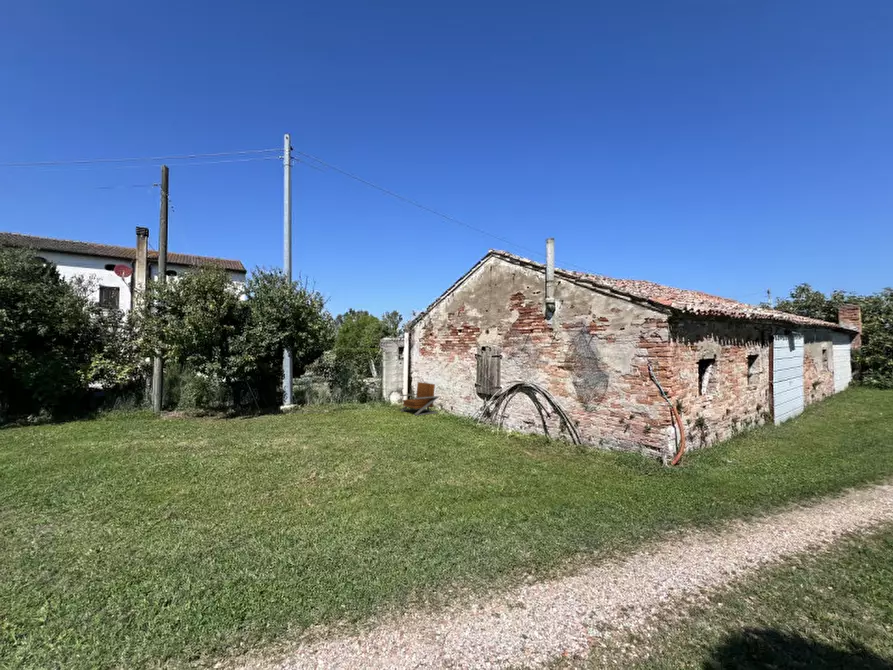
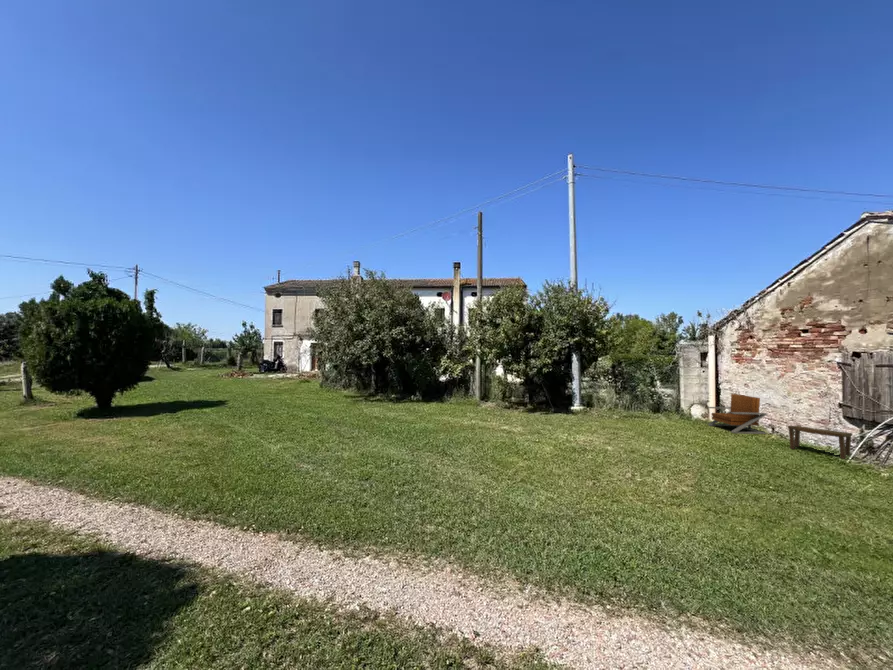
bench: none [447,403,480,424] -> present [788,425,852,459]

